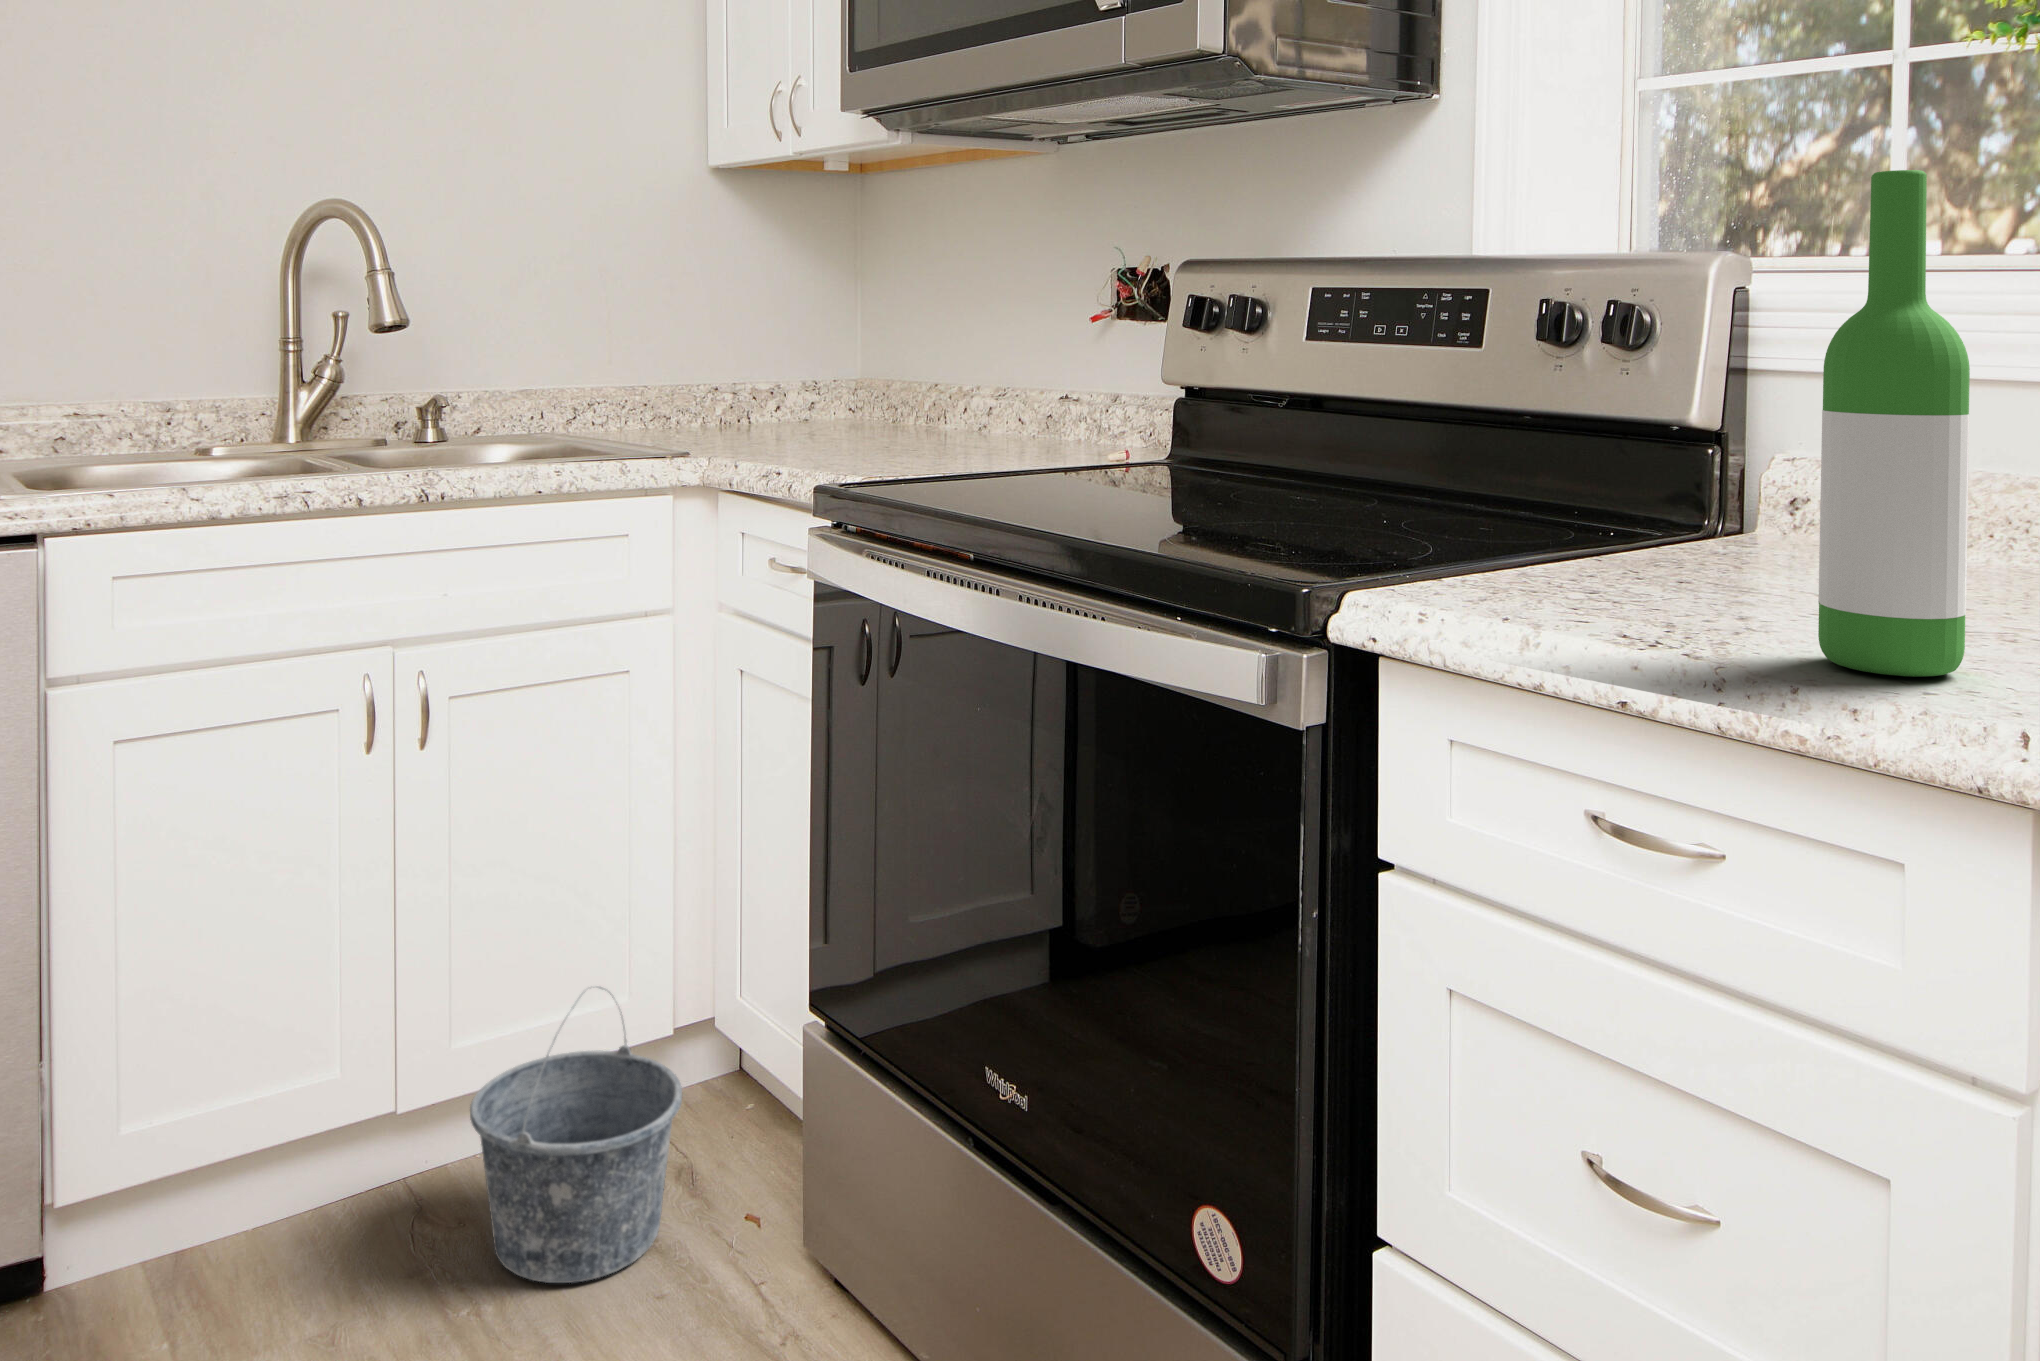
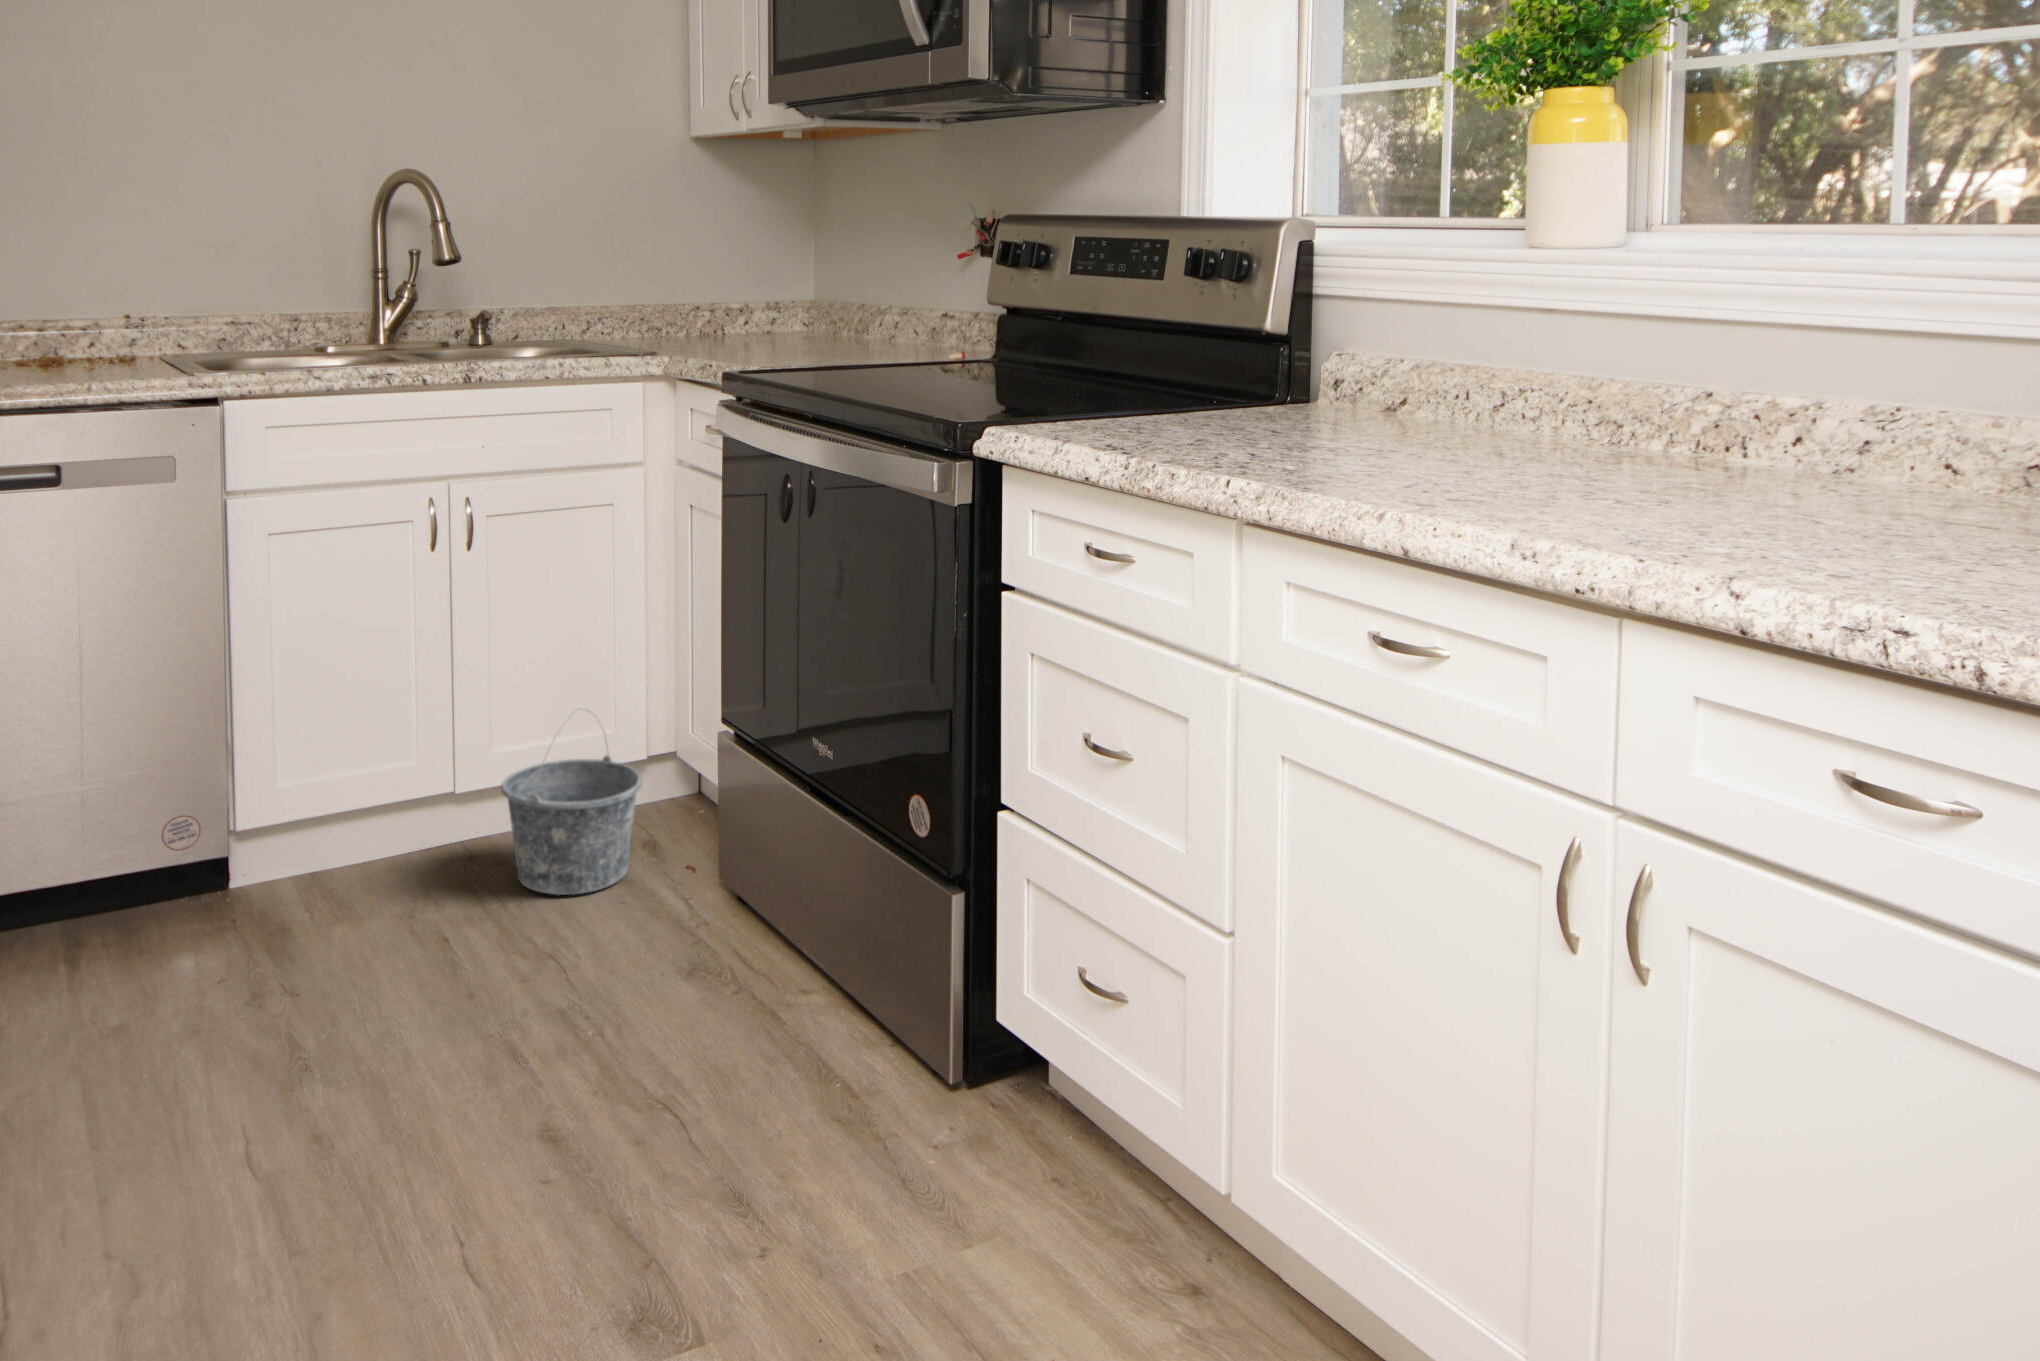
wine bottle: present [1818,170,1970,677] -> none [1190,188,1262,460]

